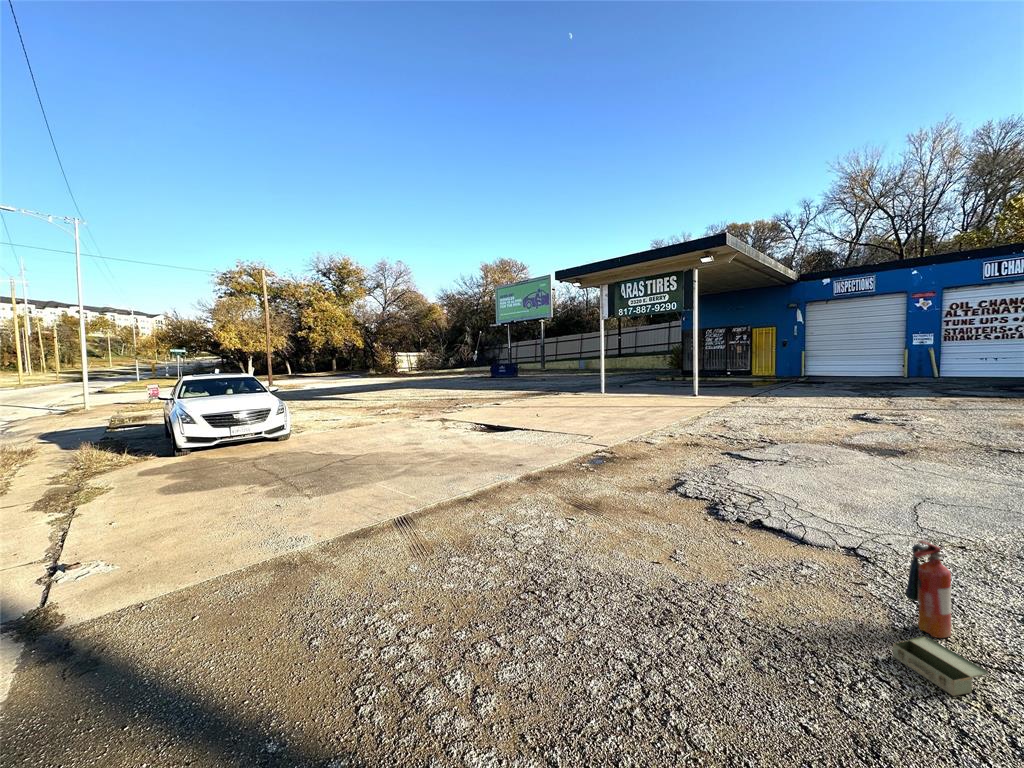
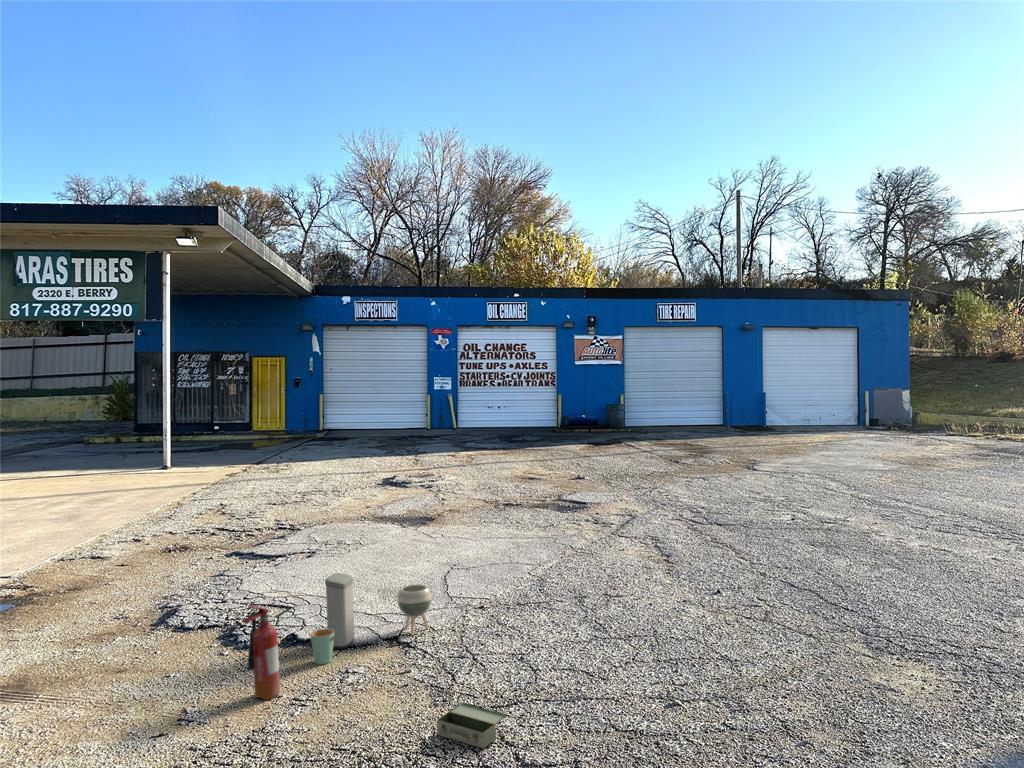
trash can: none [772,483,813,552] -> present [310,573,355,664]
planter: none [858,507,896,551] -> present [397,584,432,635]
fire extinguisher: present [906,540,951,638] -> present [244,606,280,700]

